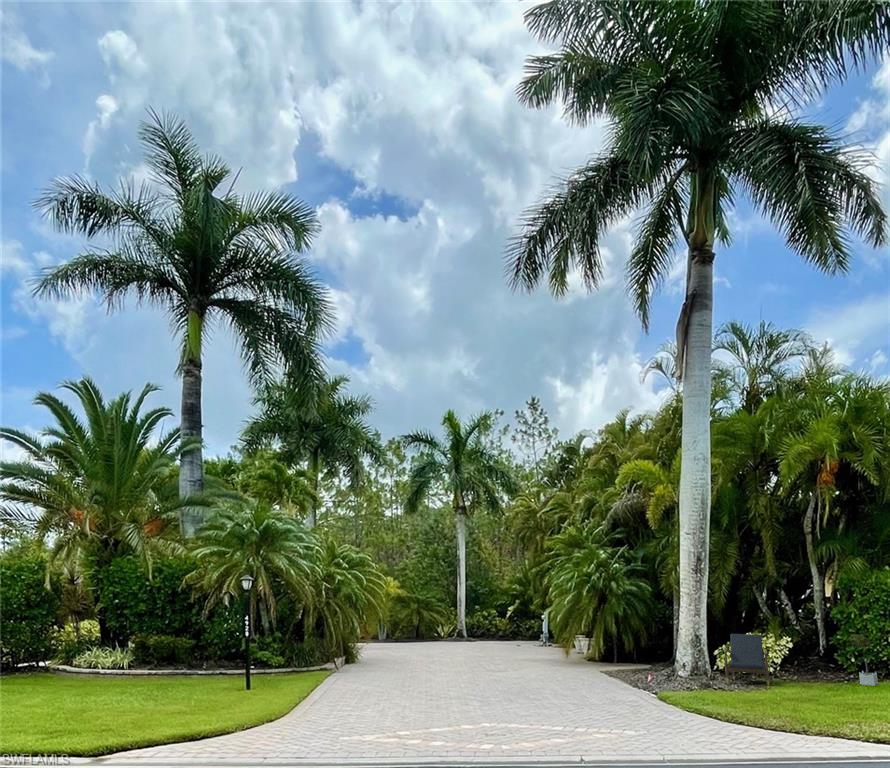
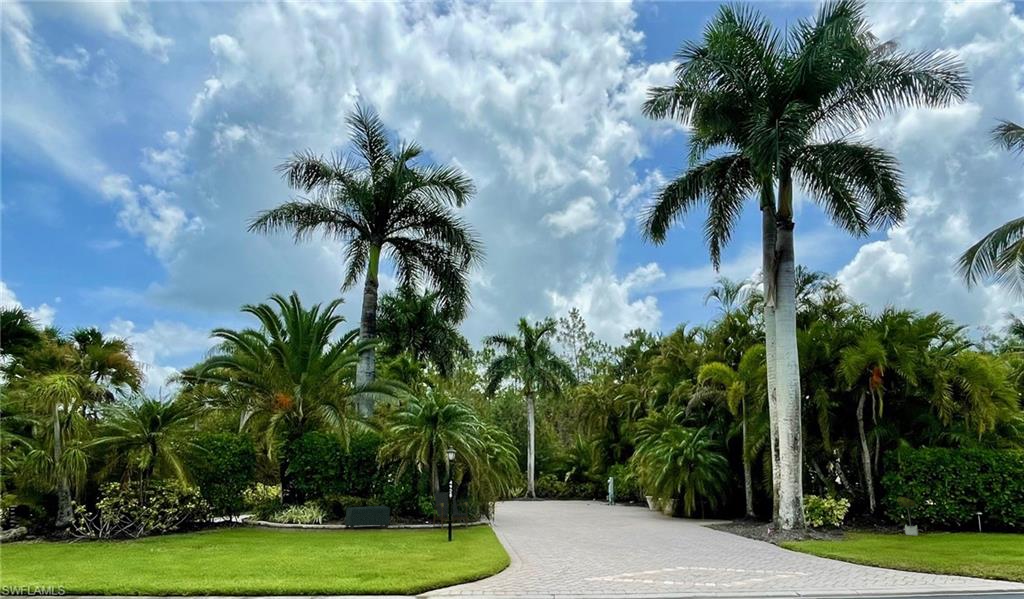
lounge chair: present [724,634,769,685] -> present [433,493,468,529]
bench: none [155,647,209,675] -> present [345,506,390,529]

